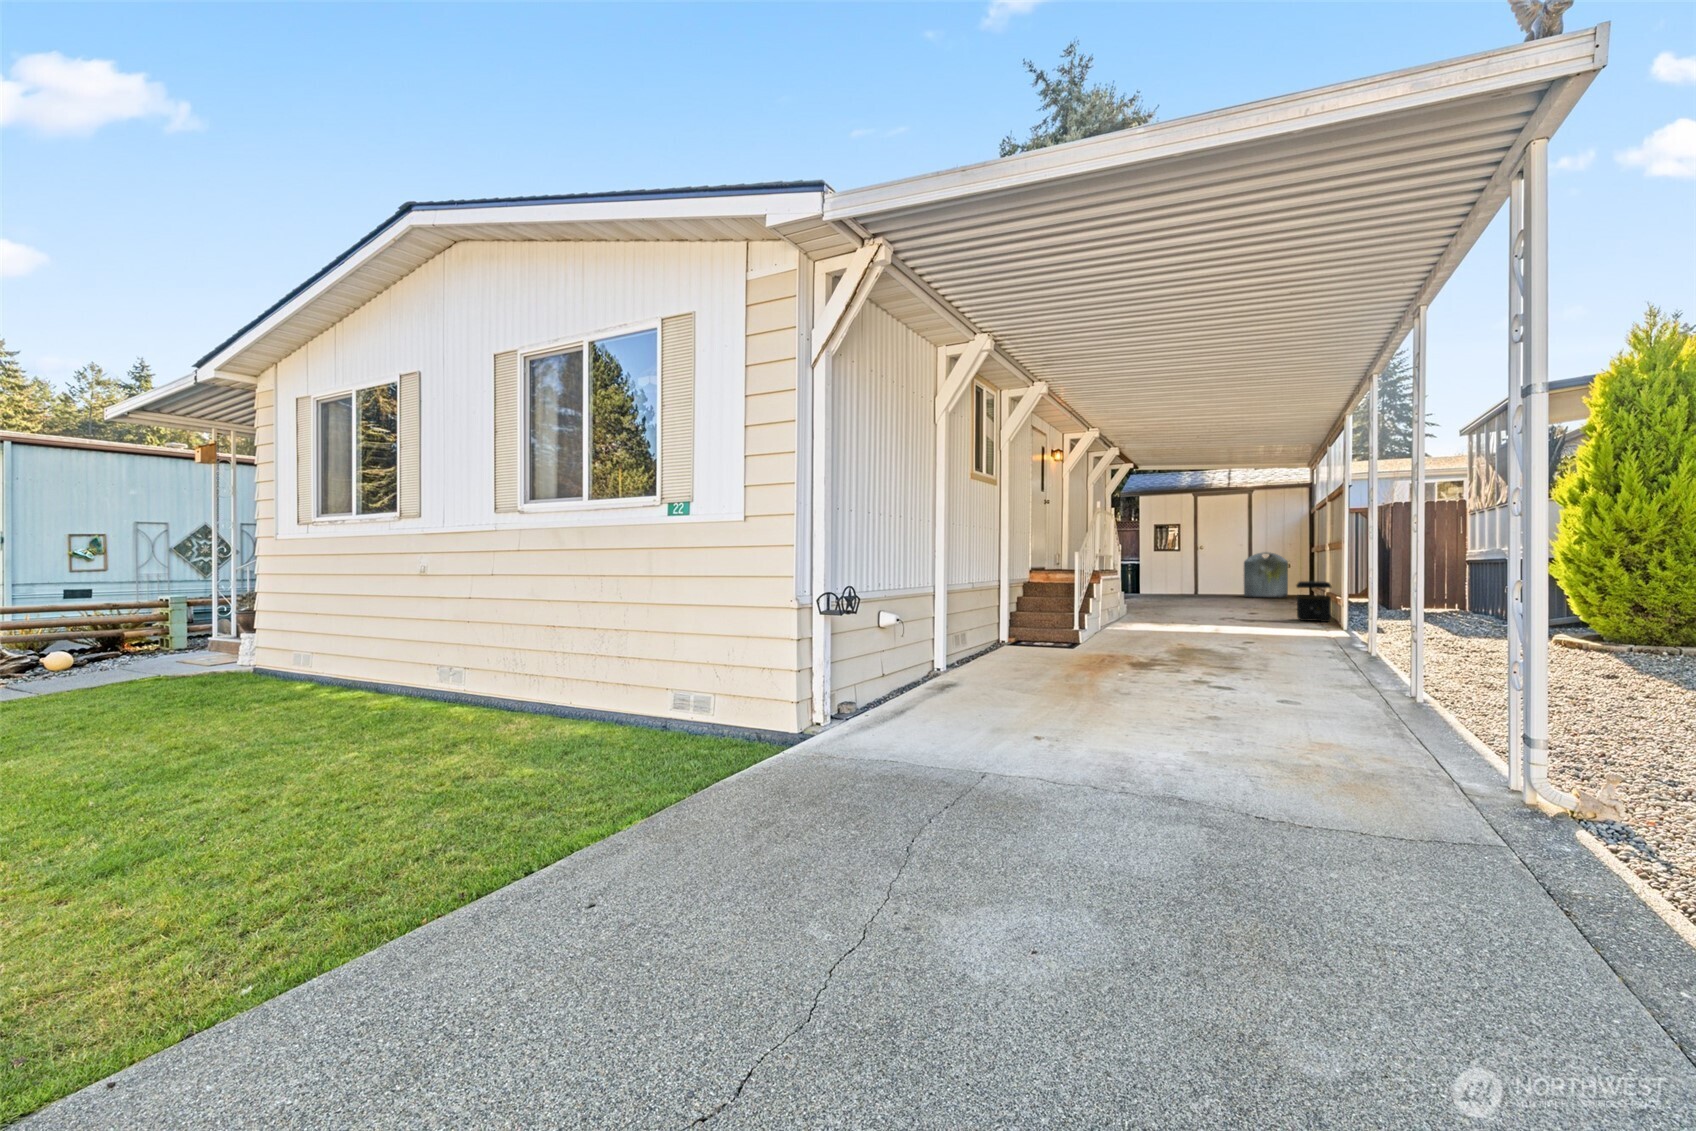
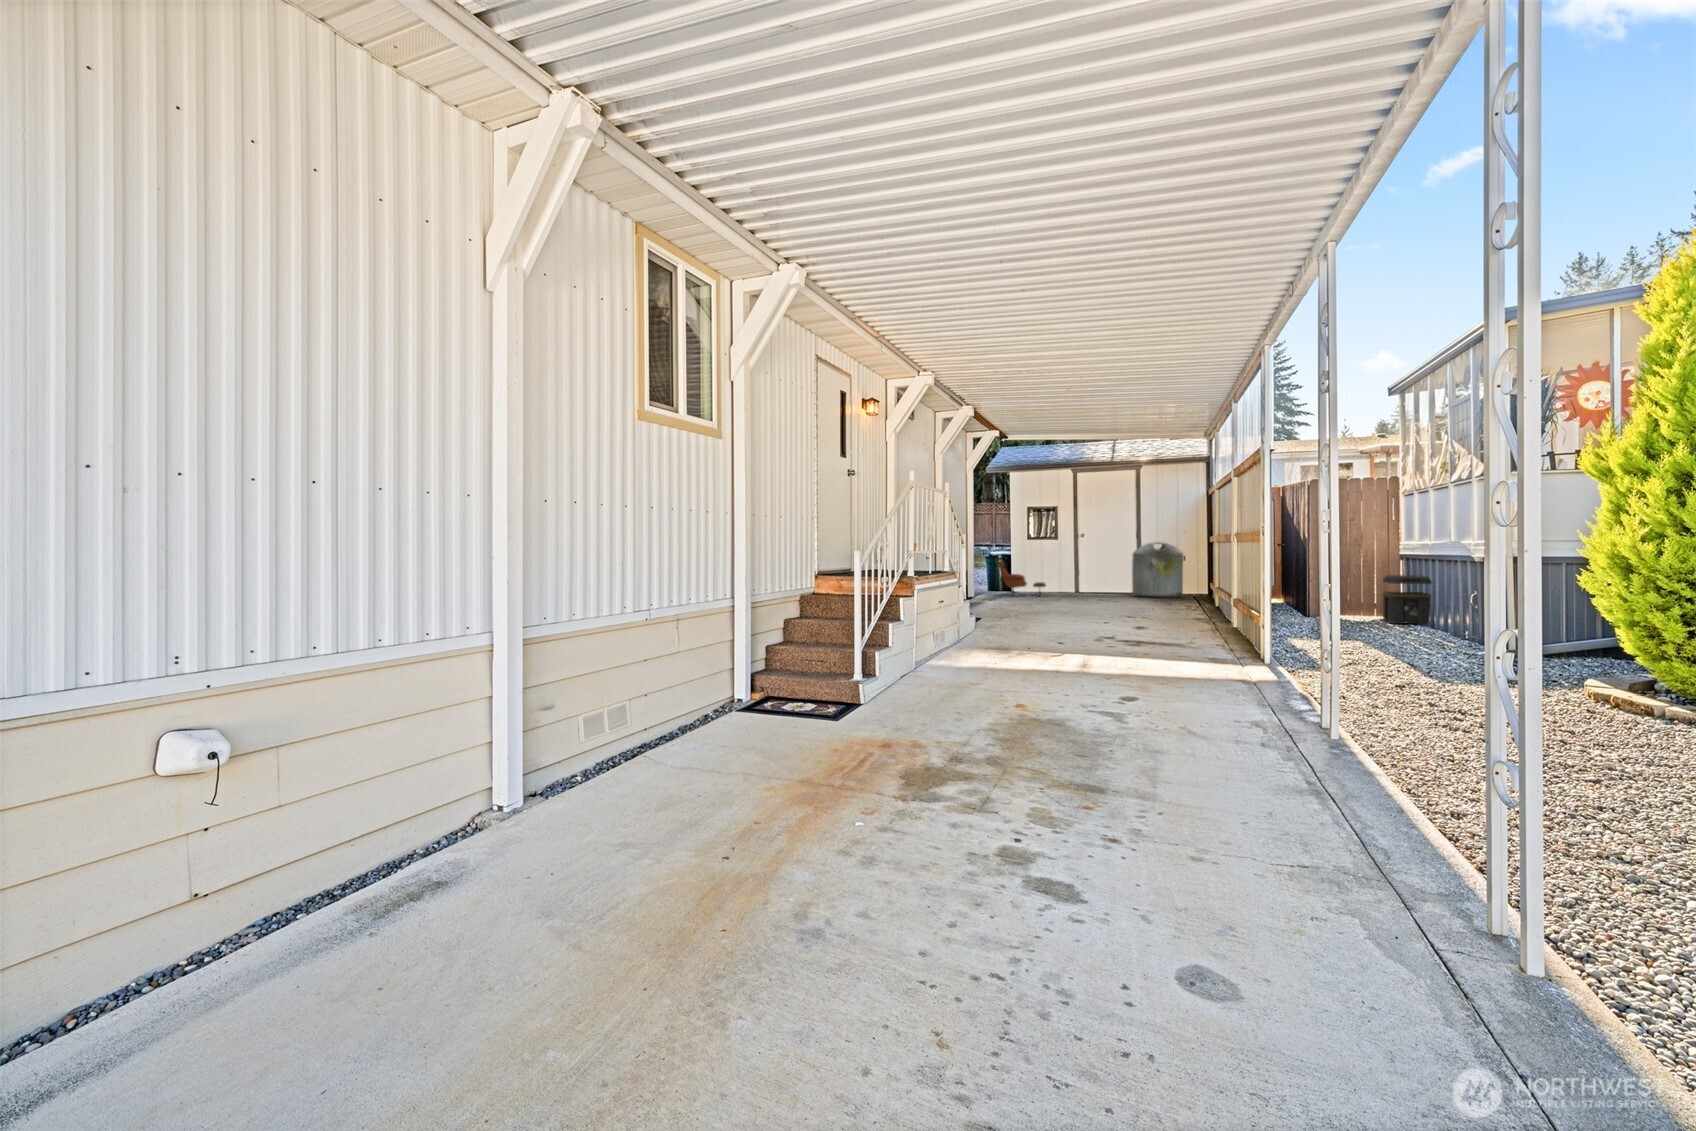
lounge chair: none [1128,568,1171,597] -> present [999,561,1046,595]
toolbox: present [1296,581,1332,622] -> present [1383,575,1432,625]

